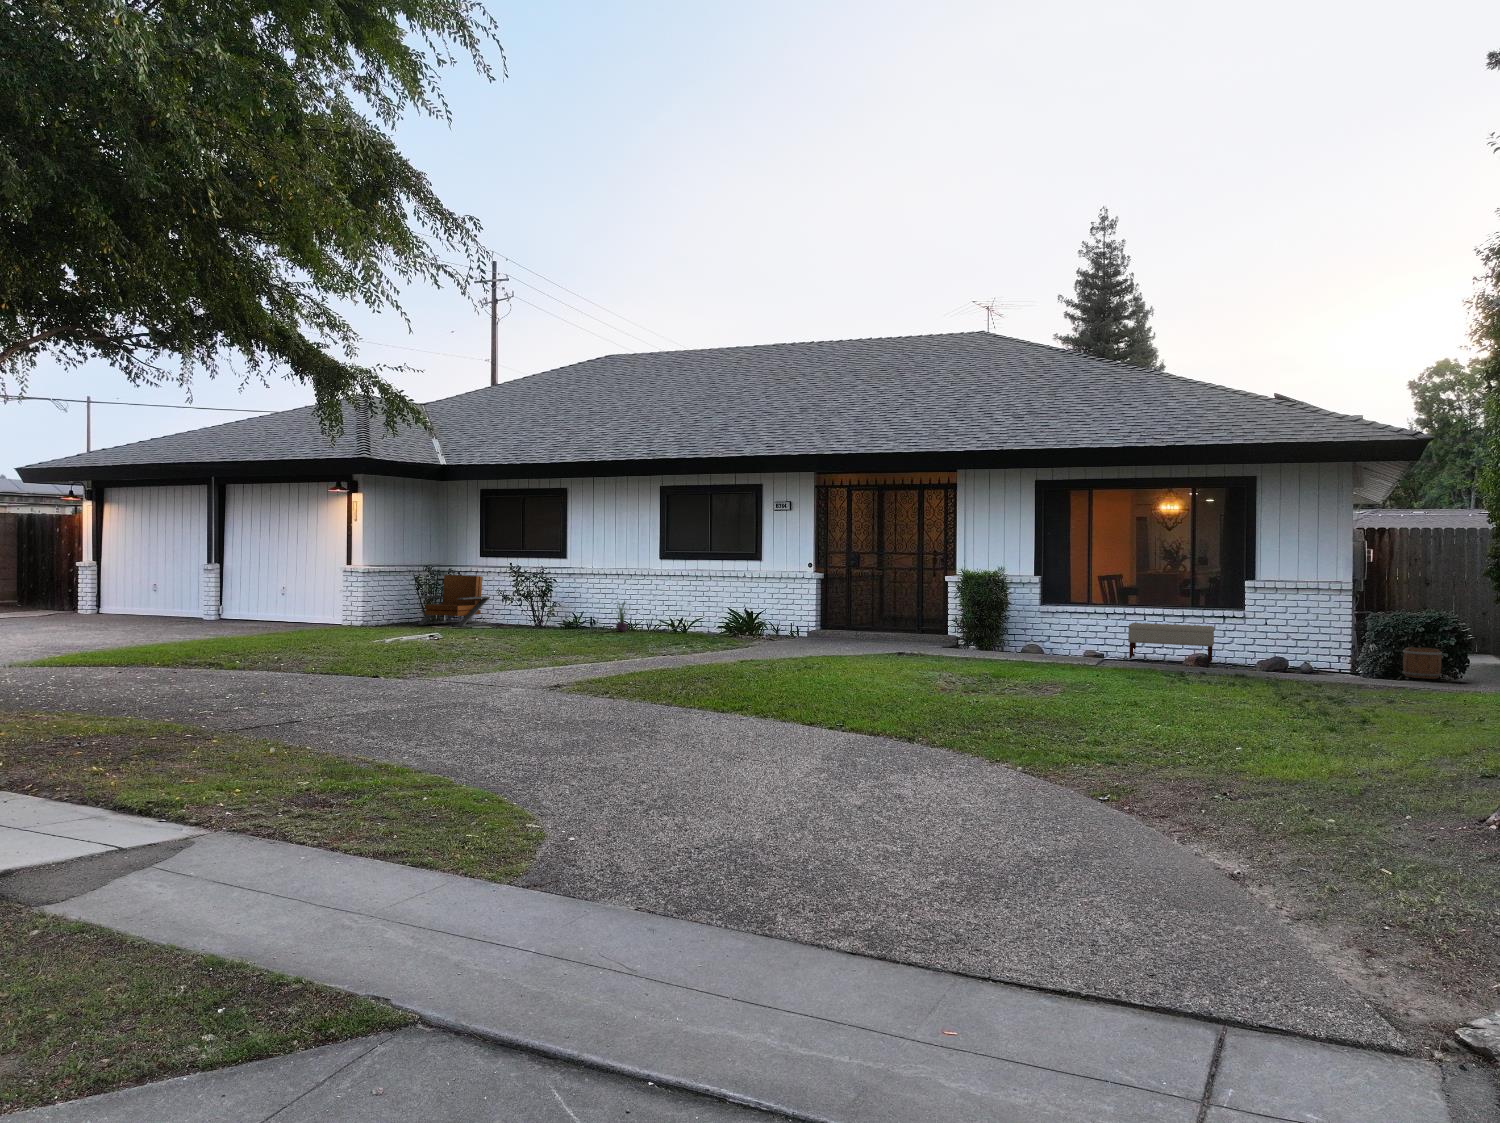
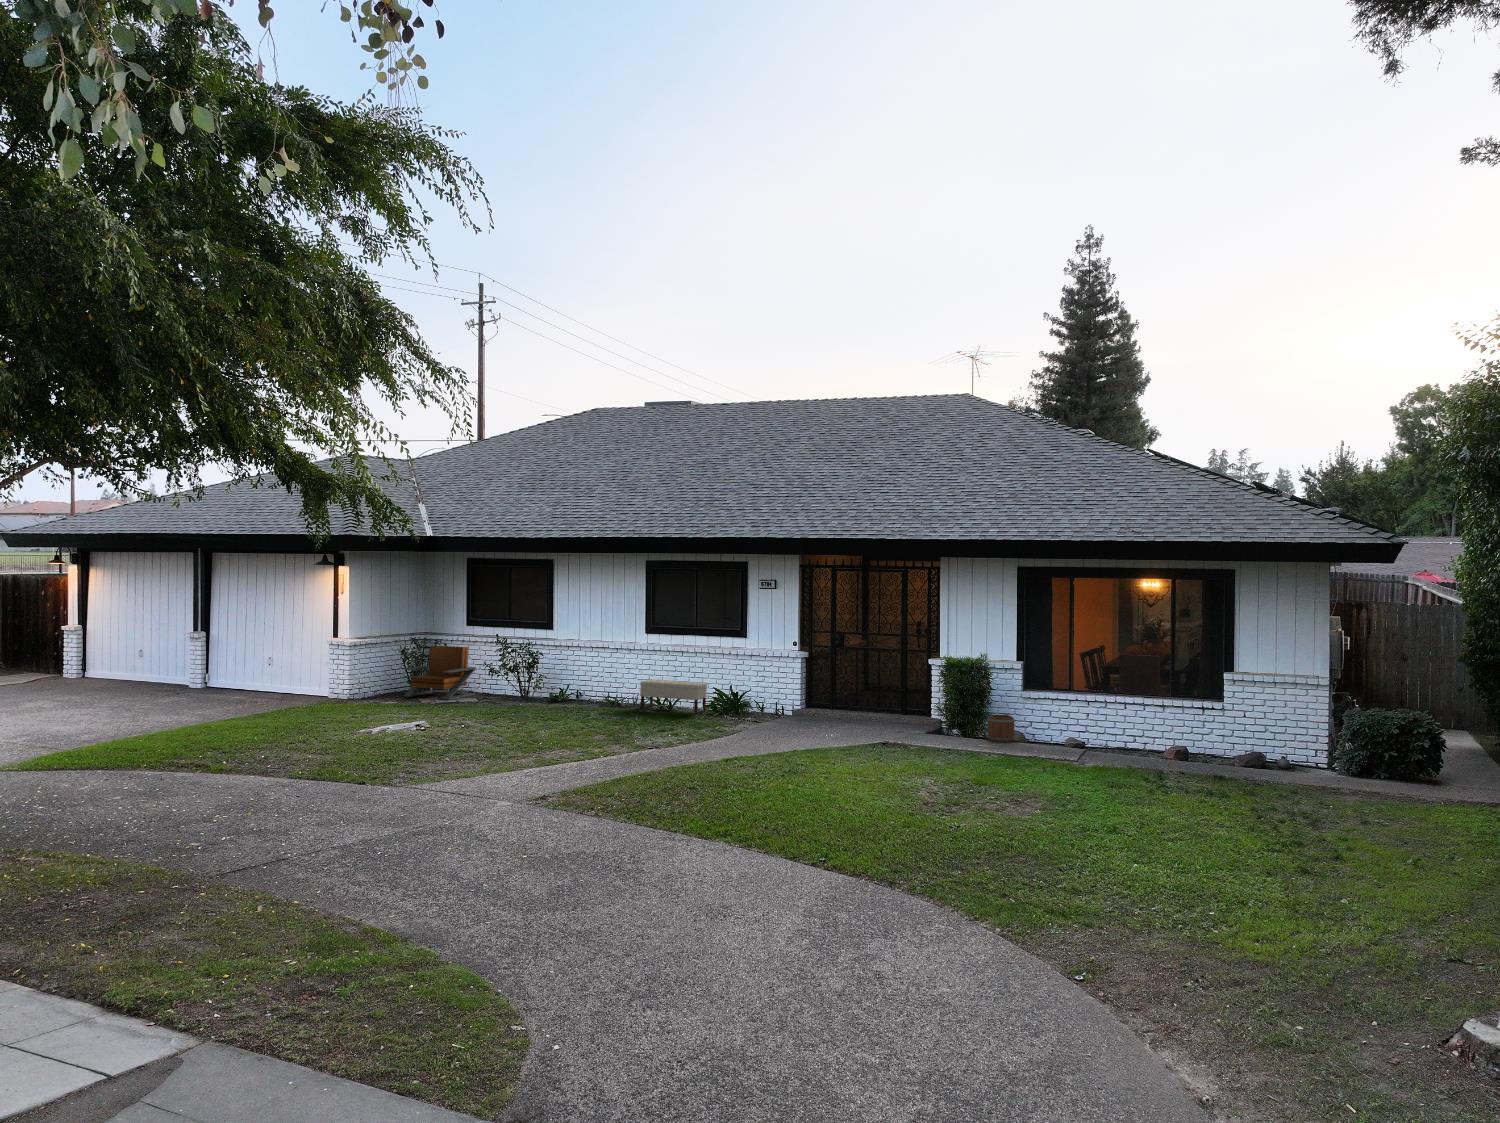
decorative plant: present [616,602,627,632] -> none [592,676,625,707]
bench: present [1128,623,1215,663] -> present [640,679,707,713]
bucket: present [1402,647,1442,679] -> present [987,715,1015,742]

